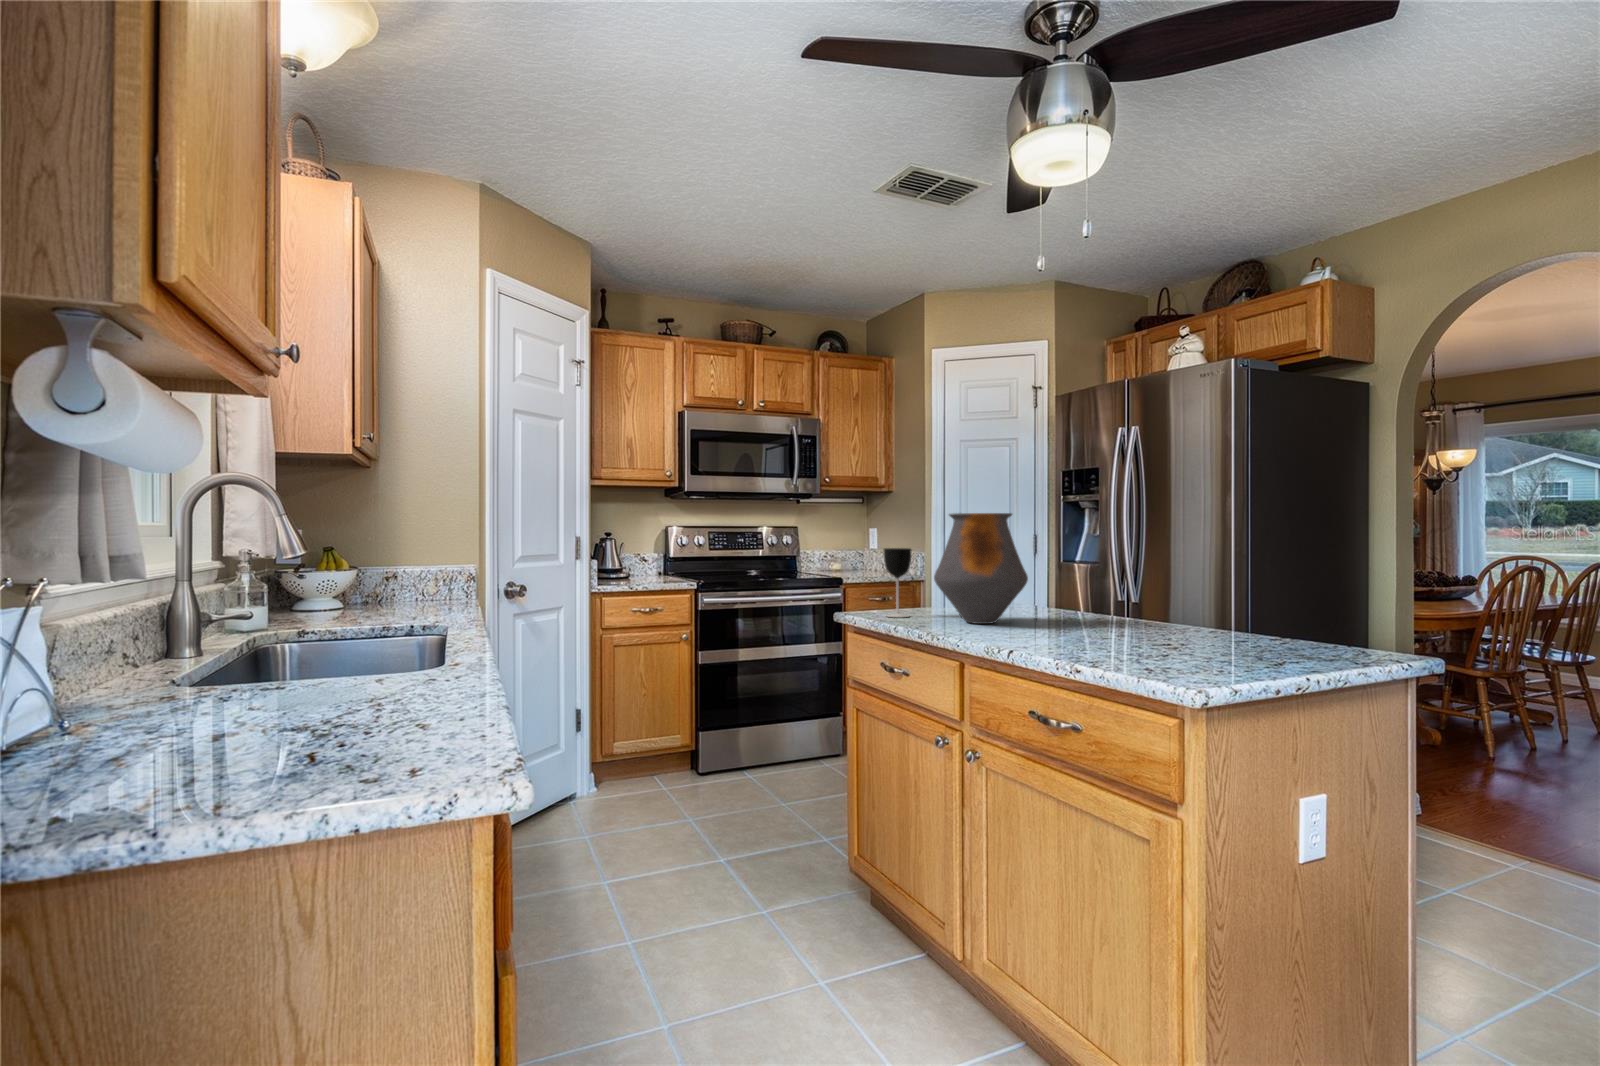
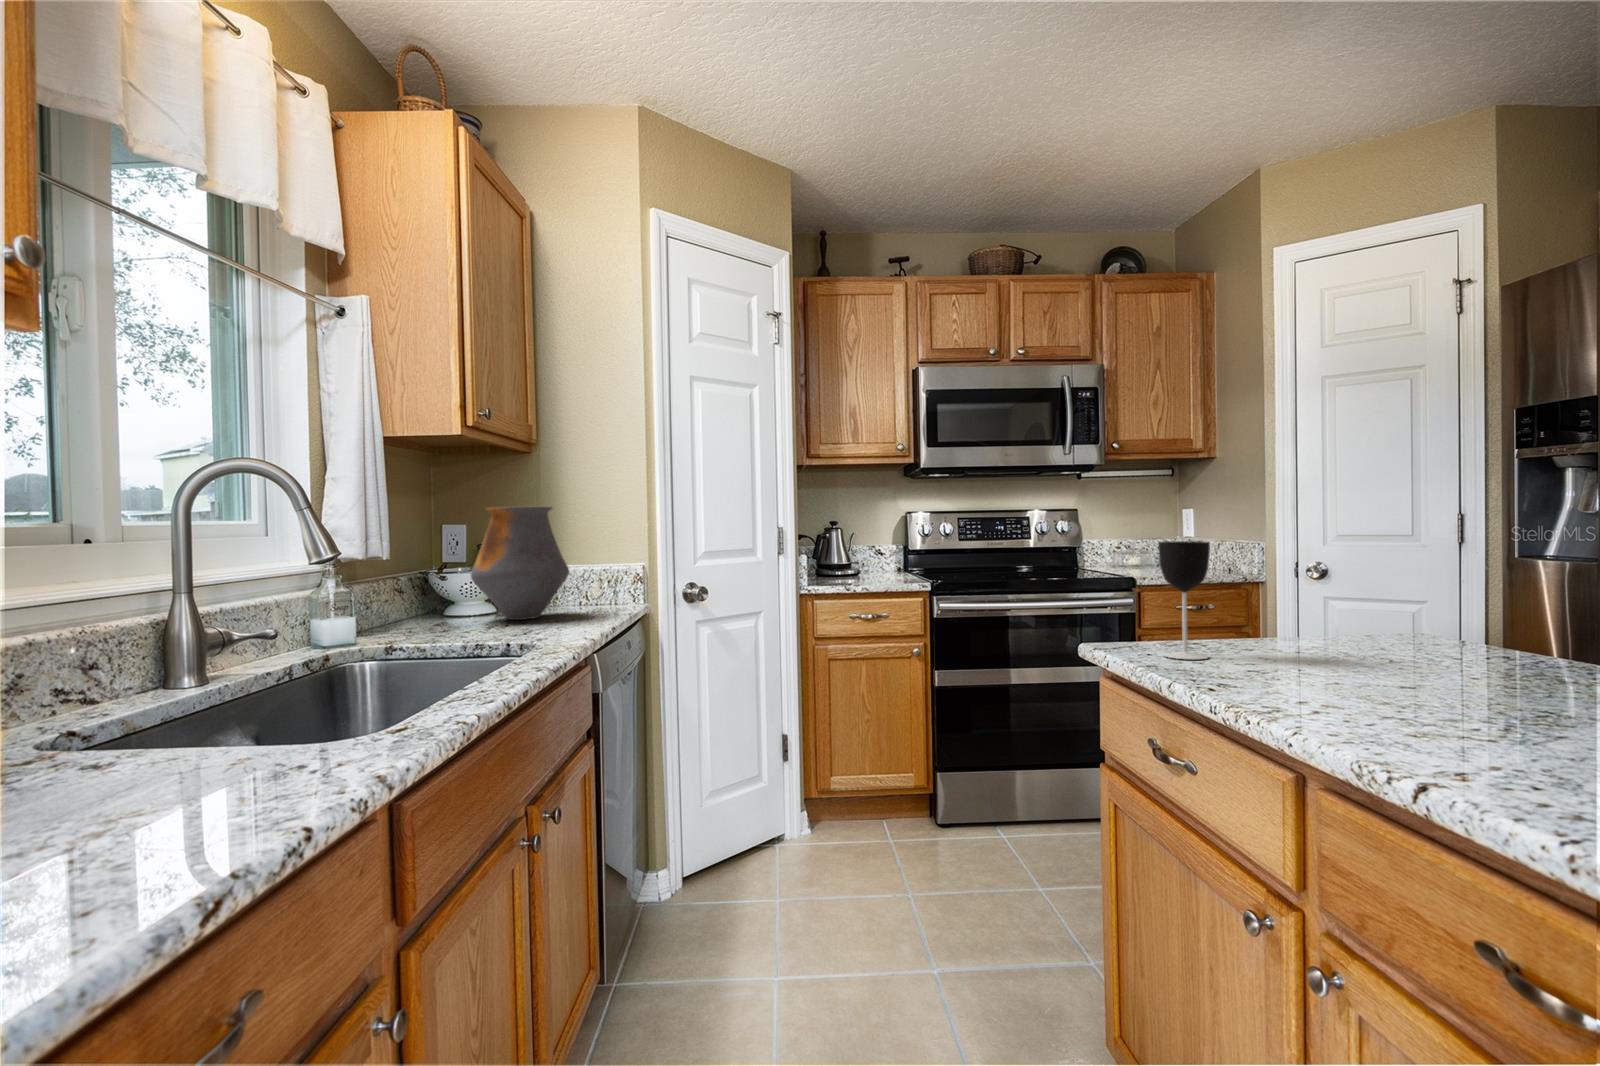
vase: present [934,513,1028,624] -> present [471,507,569,620]

